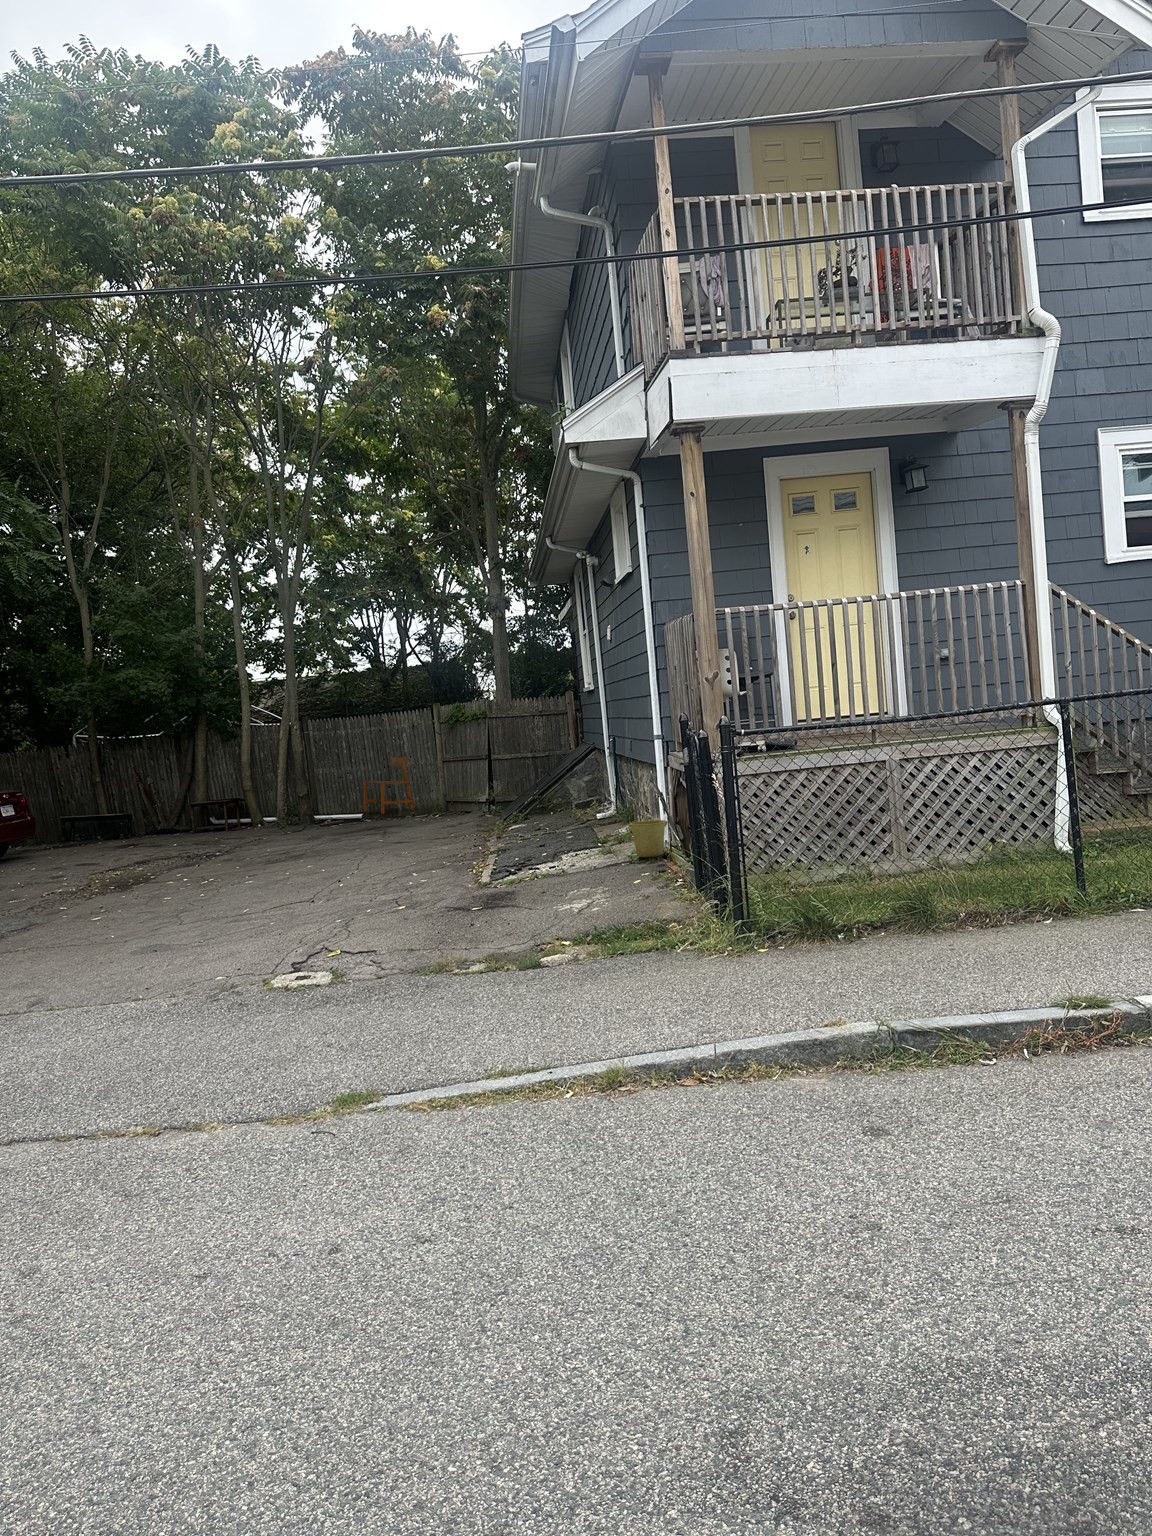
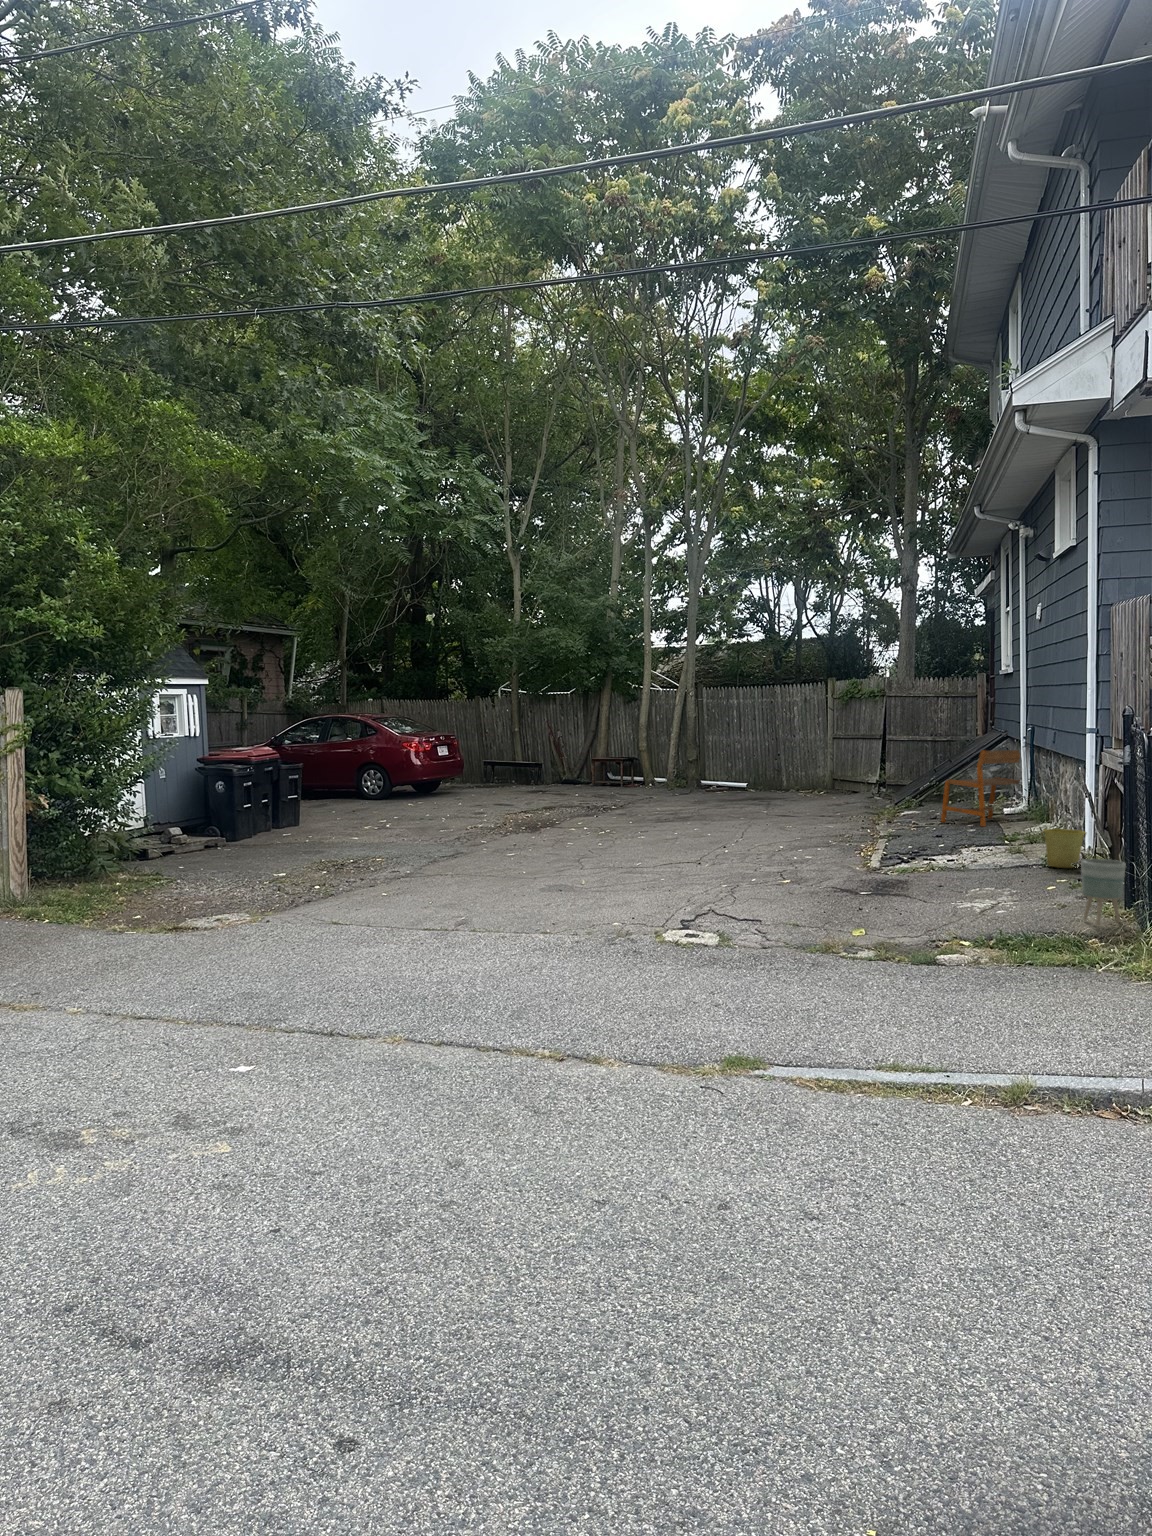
bench: present [364,757,414,814] -> present [941,750,1020,826]
planter: none [660,844,700,907] -> present [1081,859,1126,926]

